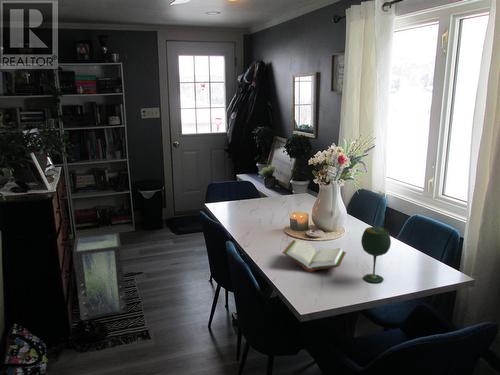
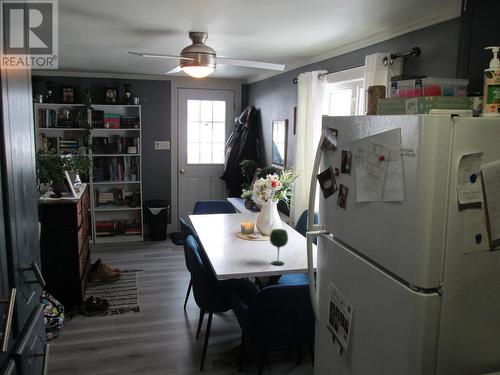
storage box: present [73,233,126,320] -> none [89,235,126,298]
book: present [282,239,346,272] -> none [222,237,267,258]

